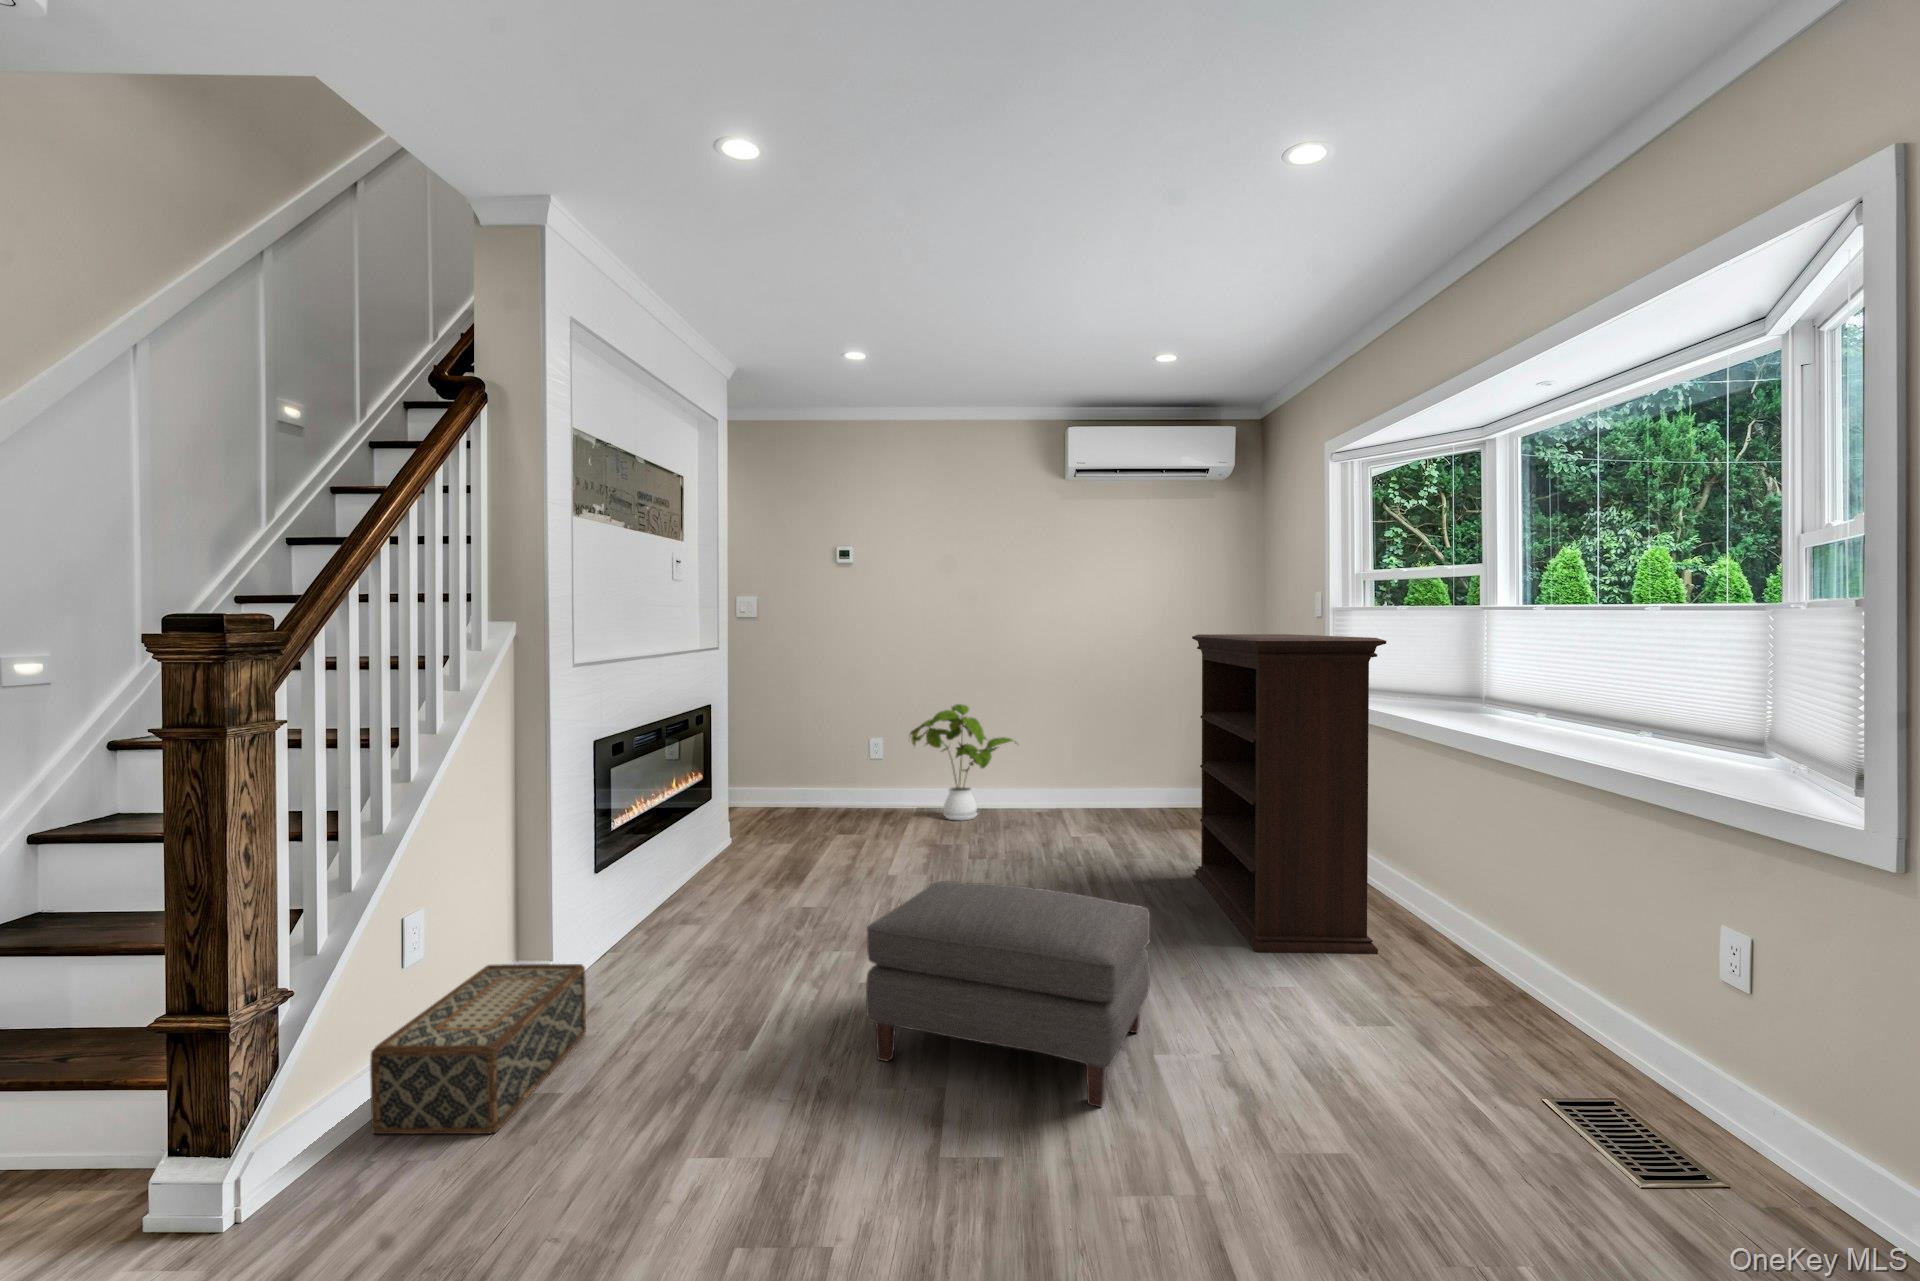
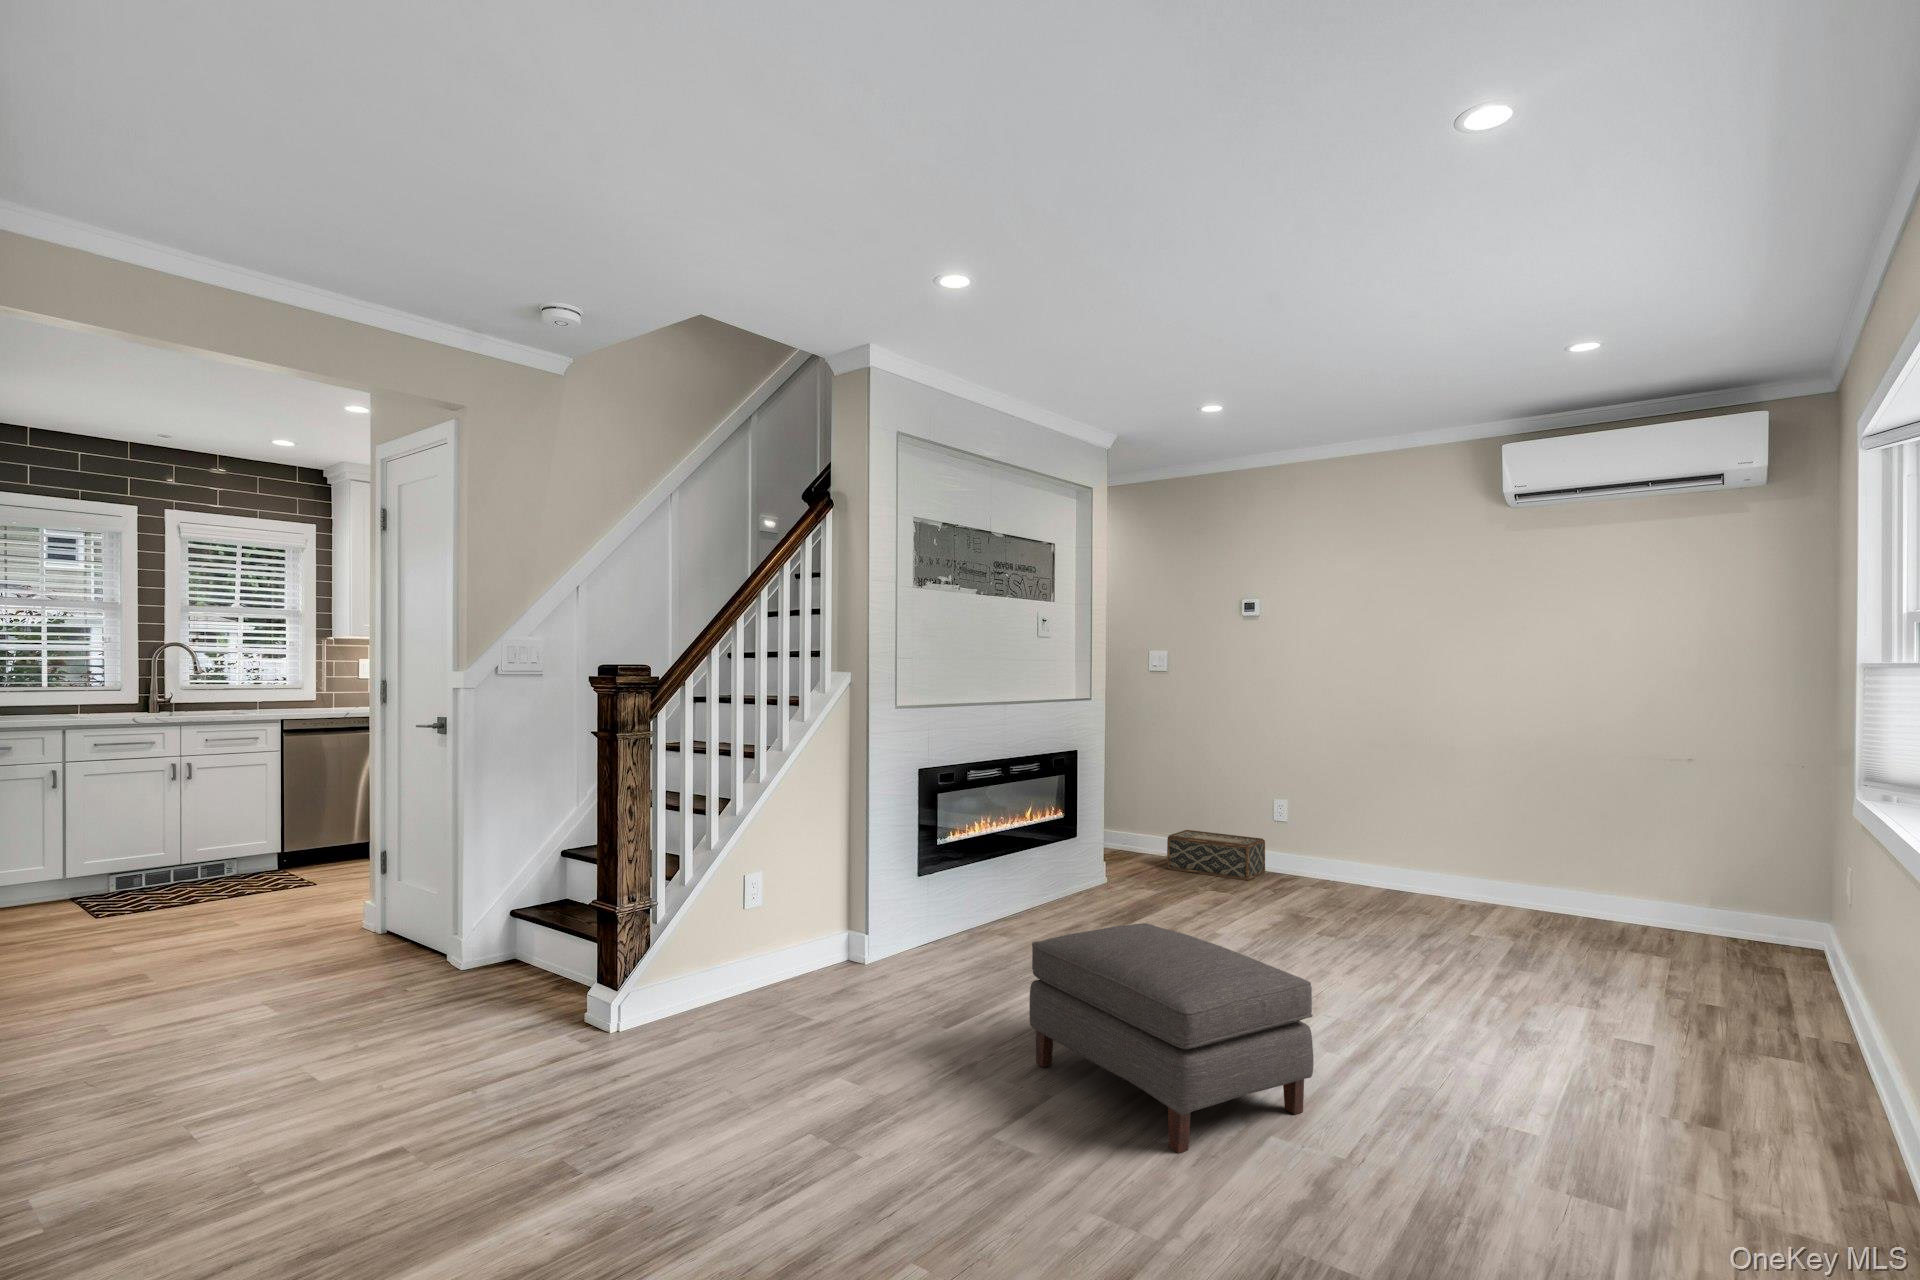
bookshelf: present [1192,634,1386,954] -> none [1547,695,1749,1137]
house plant: present [910,704,1016,820] -> none [1308,766,1447,898]
woven basket: present [370,964,586,1134] -> present [1167,830,1265,880]

